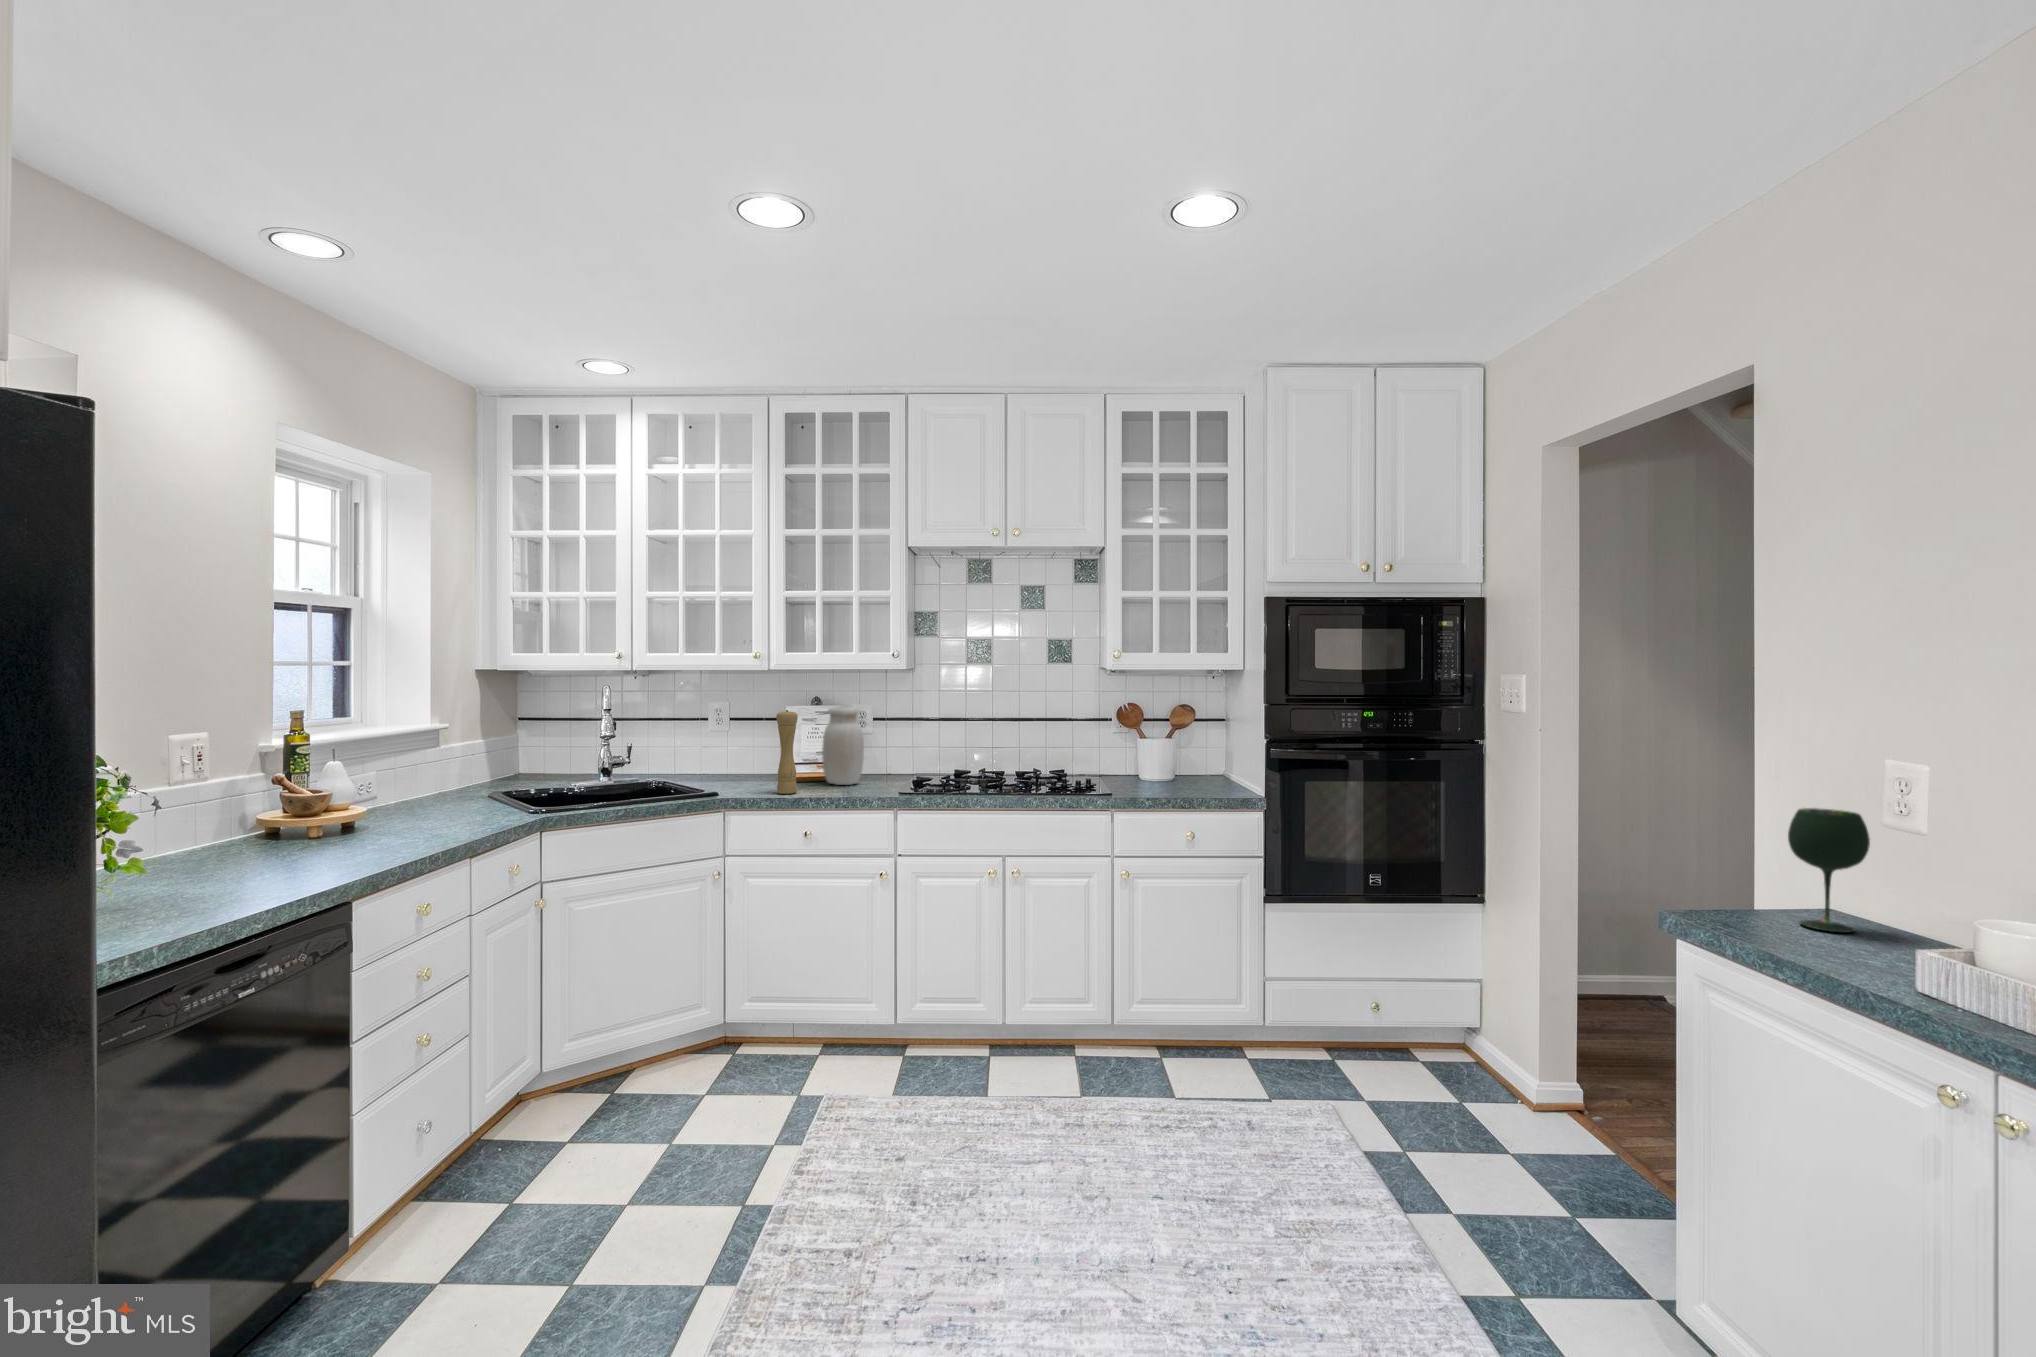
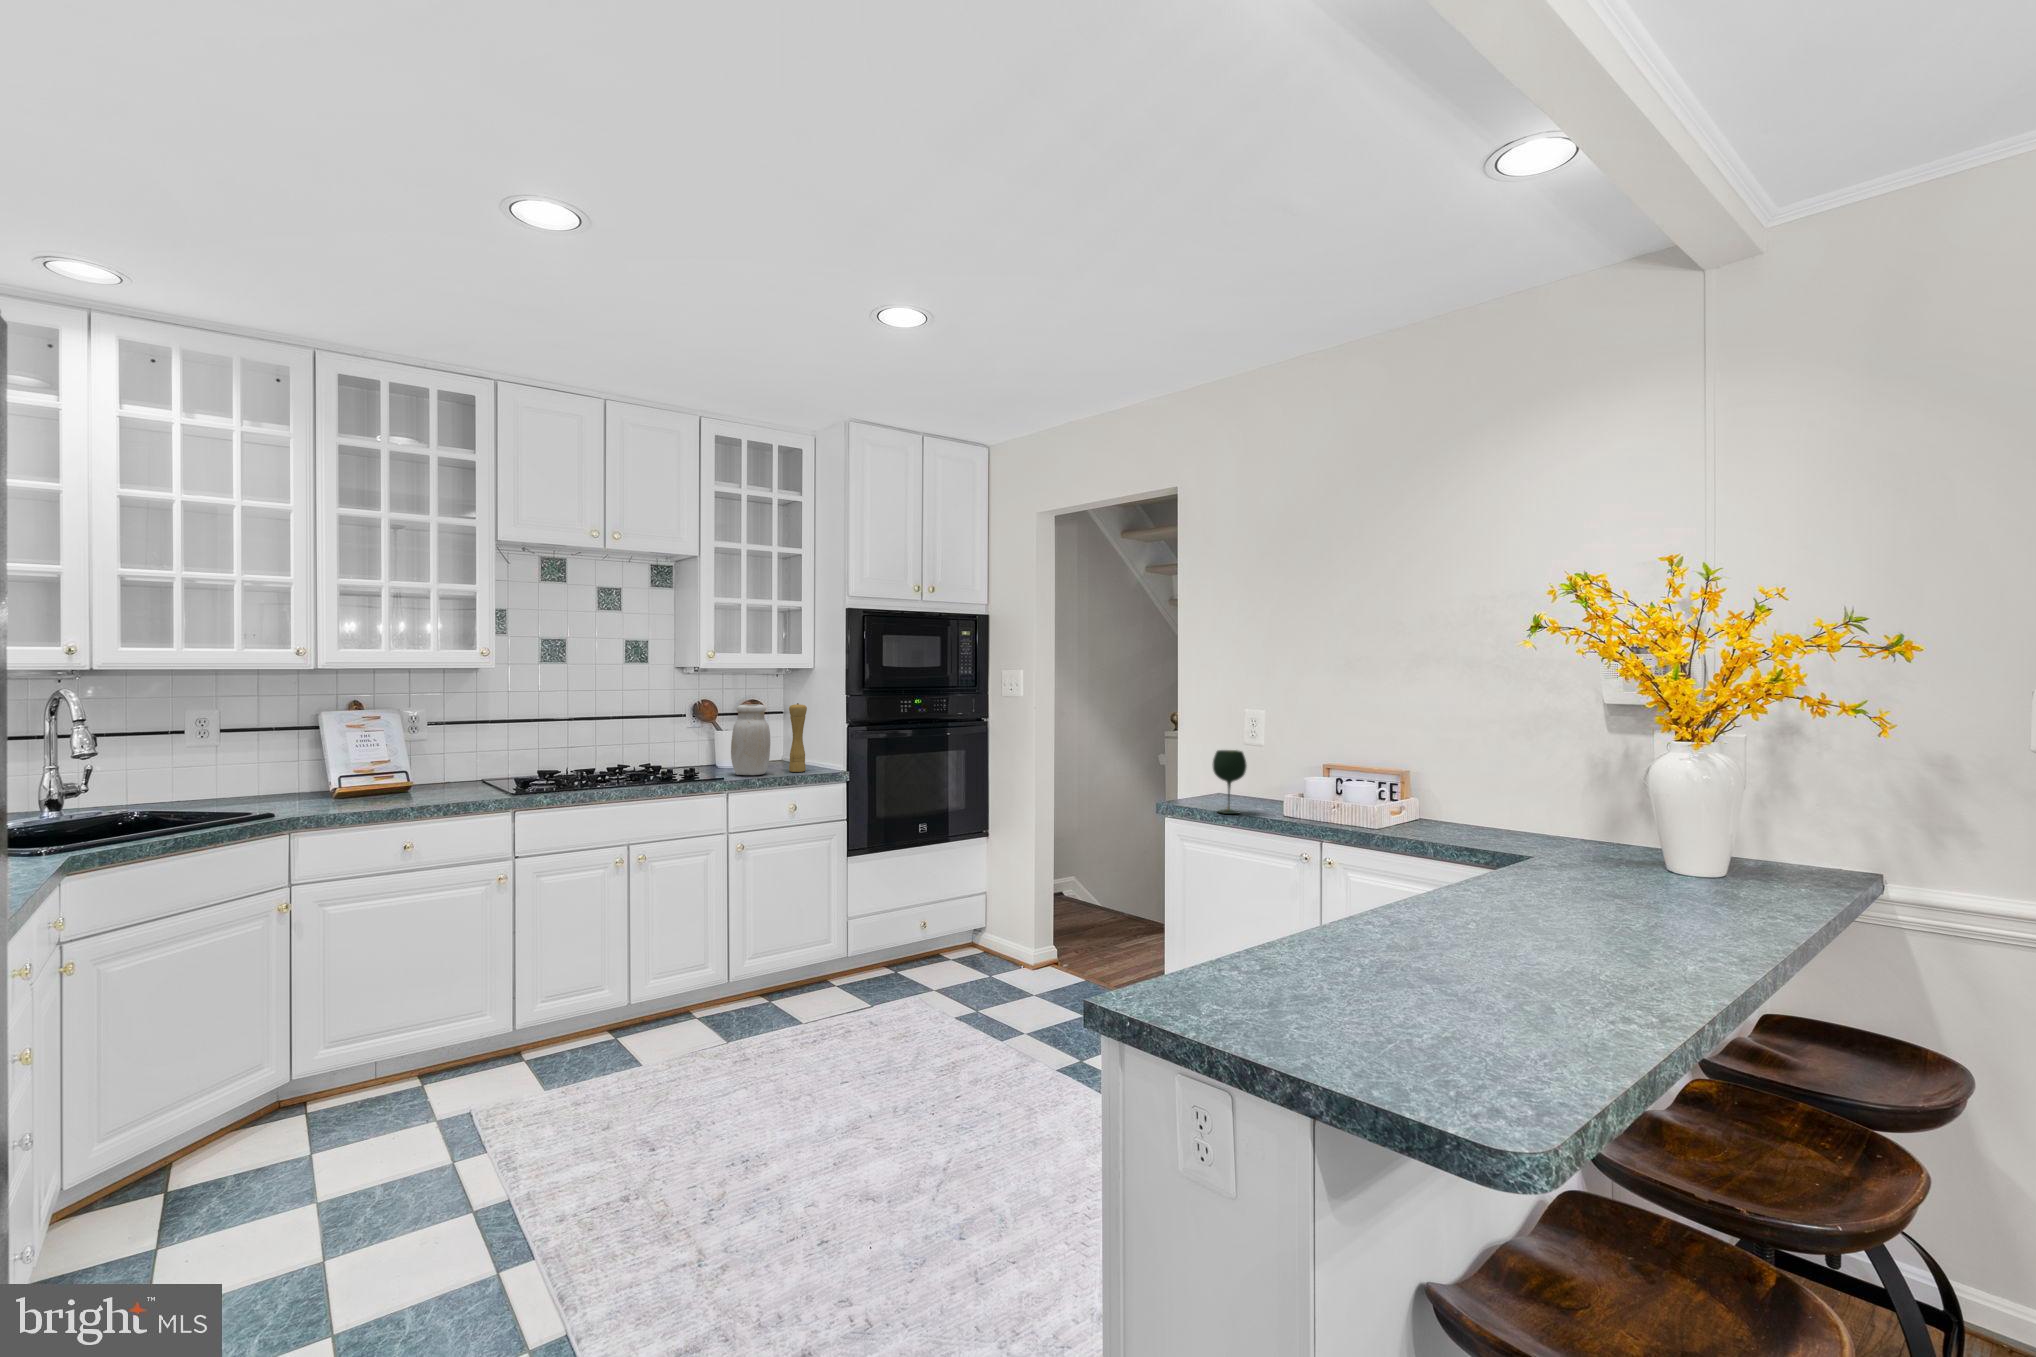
jar: present [822,707,864,785] -> present [731,704,770,775]
pepper mill: present [776,710,798,794] -> present [789,703,807,772]

